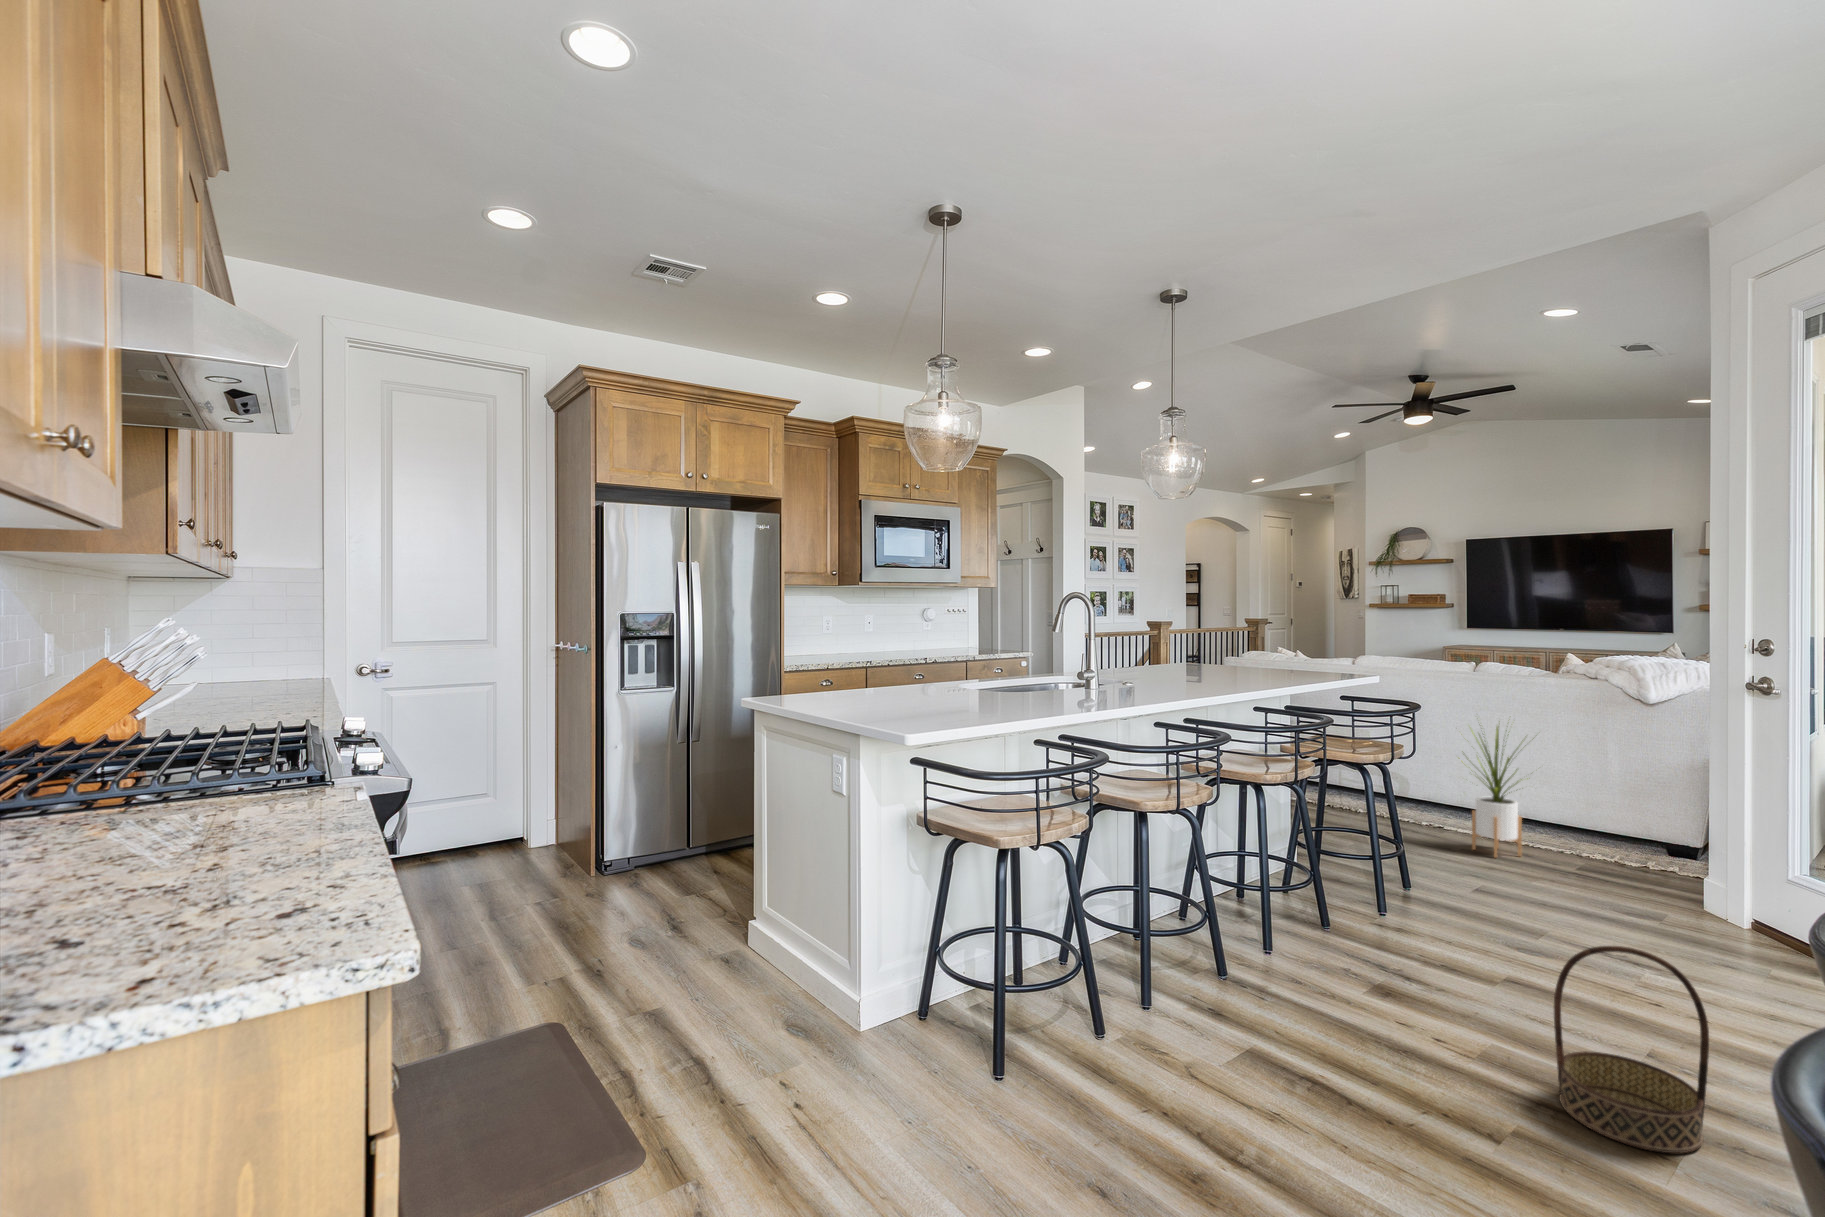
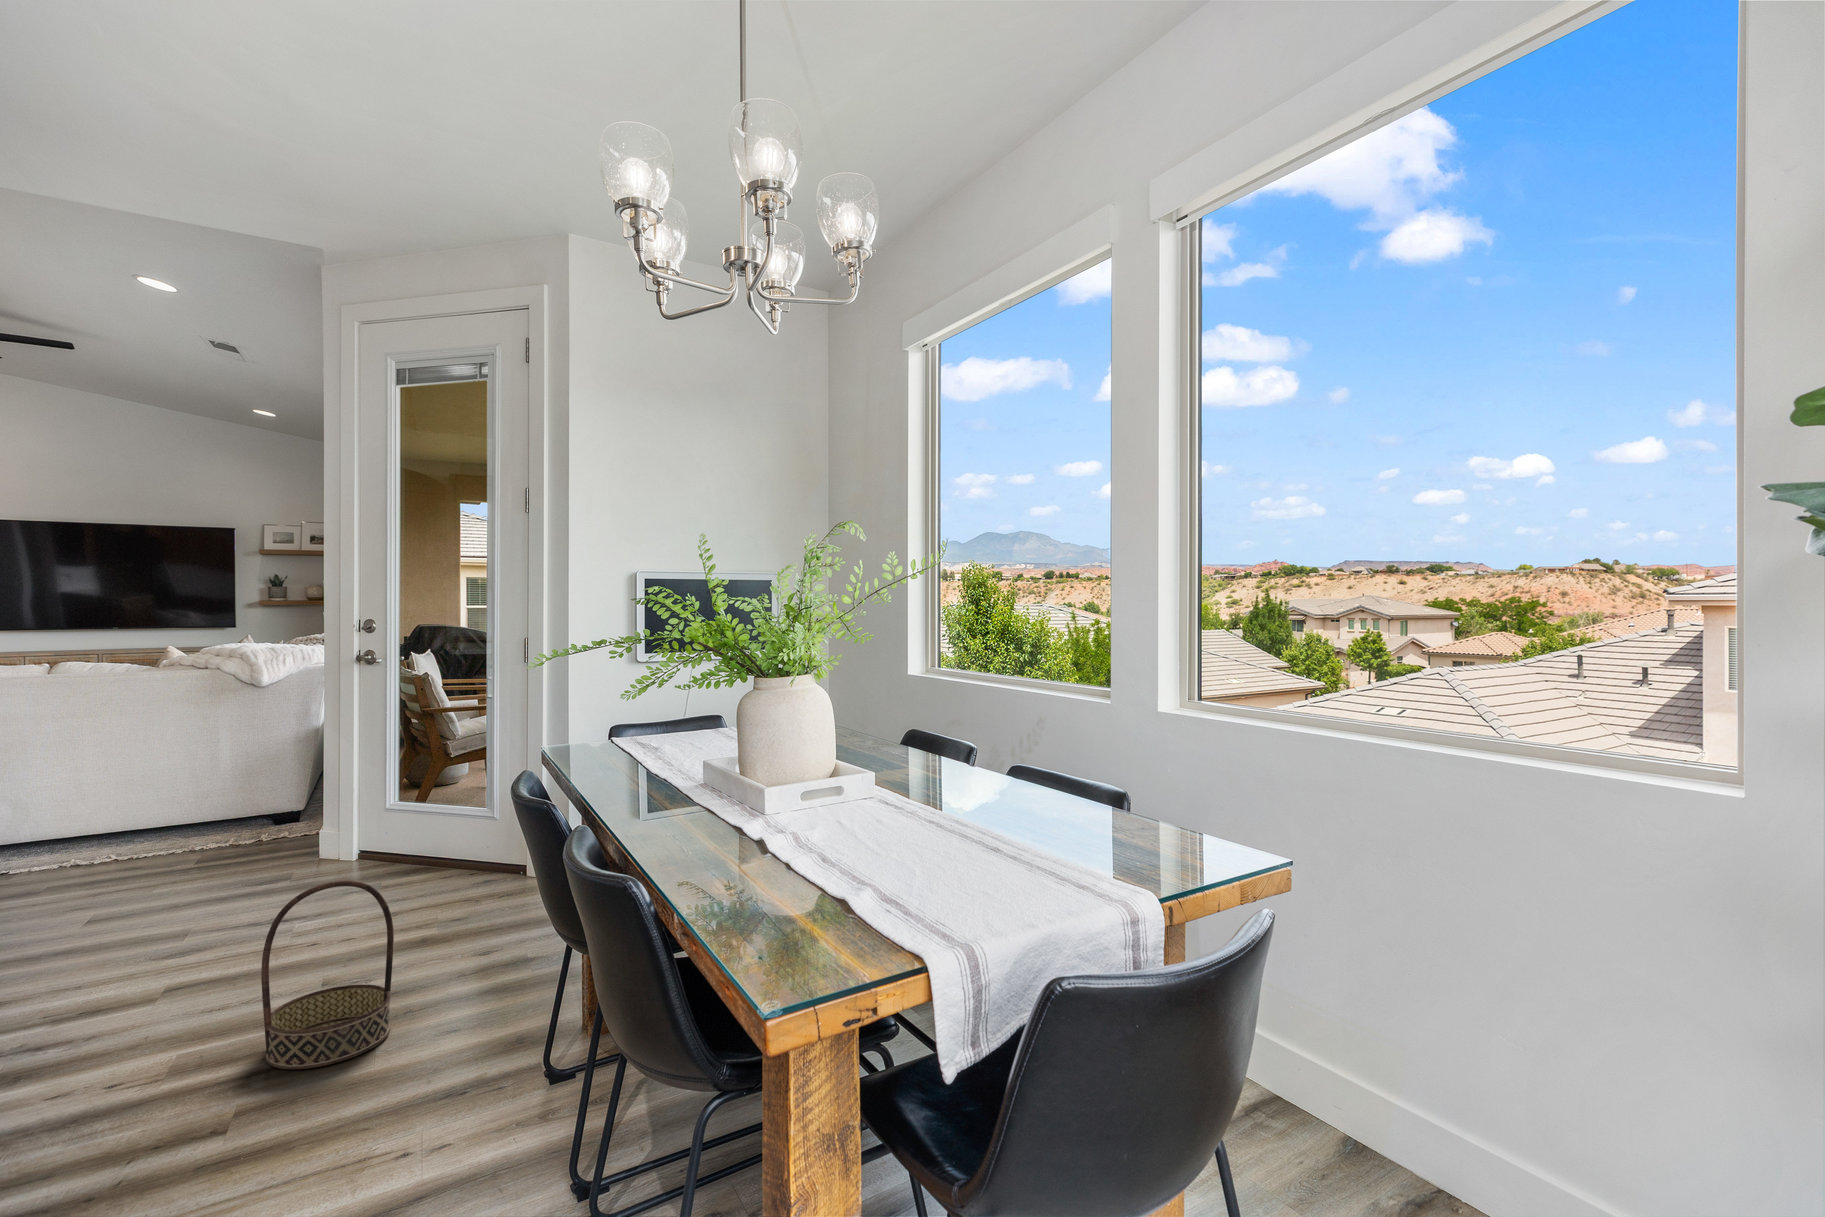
house plant: present [1459,726,1528,858] -> none [39,712,158,879]

